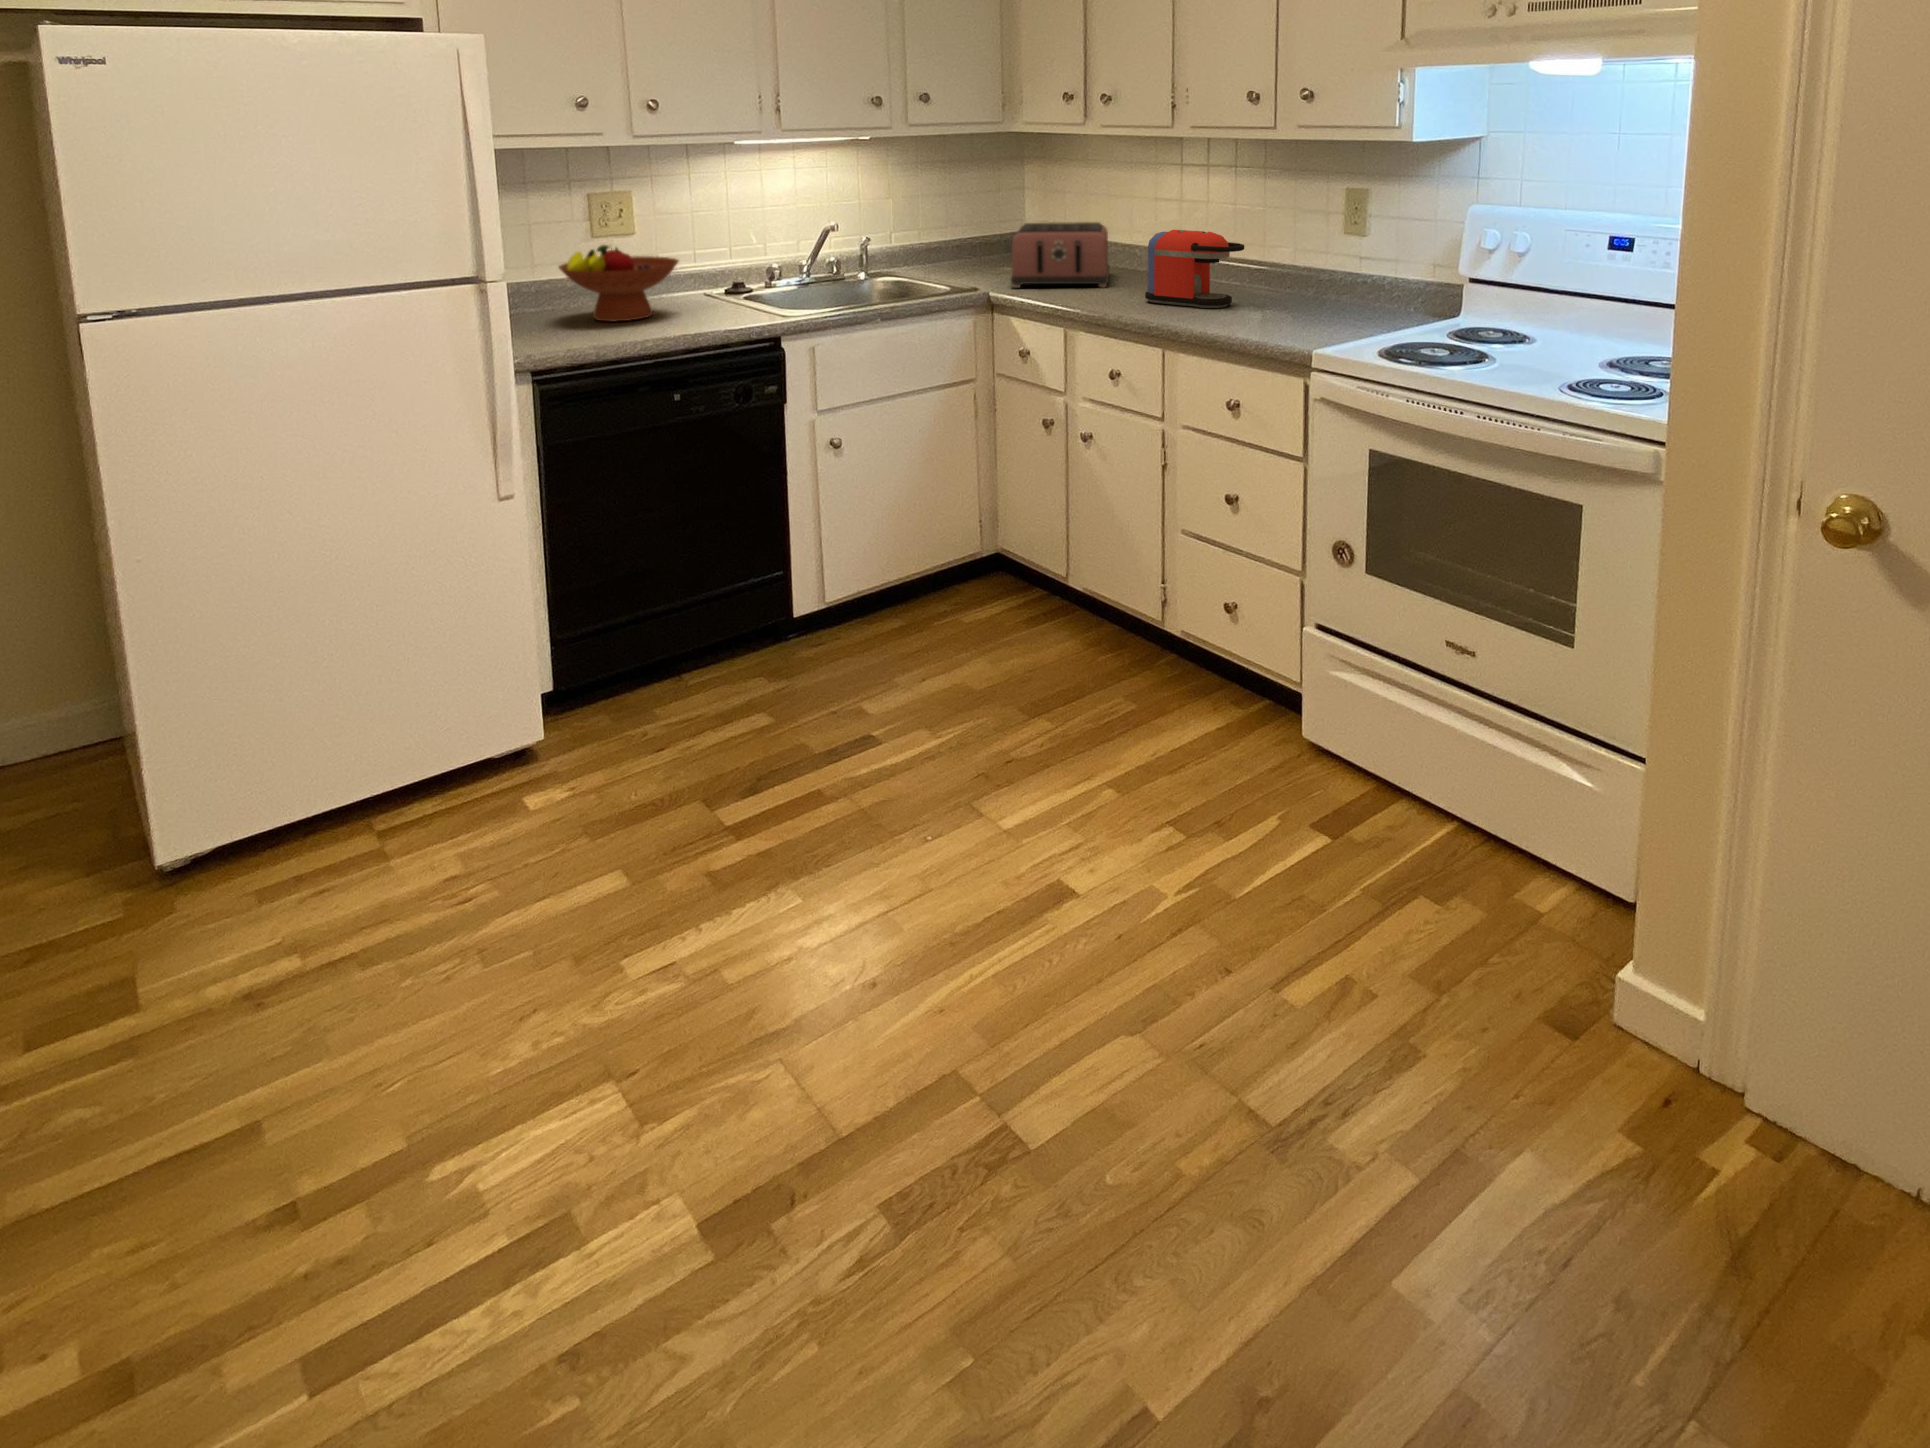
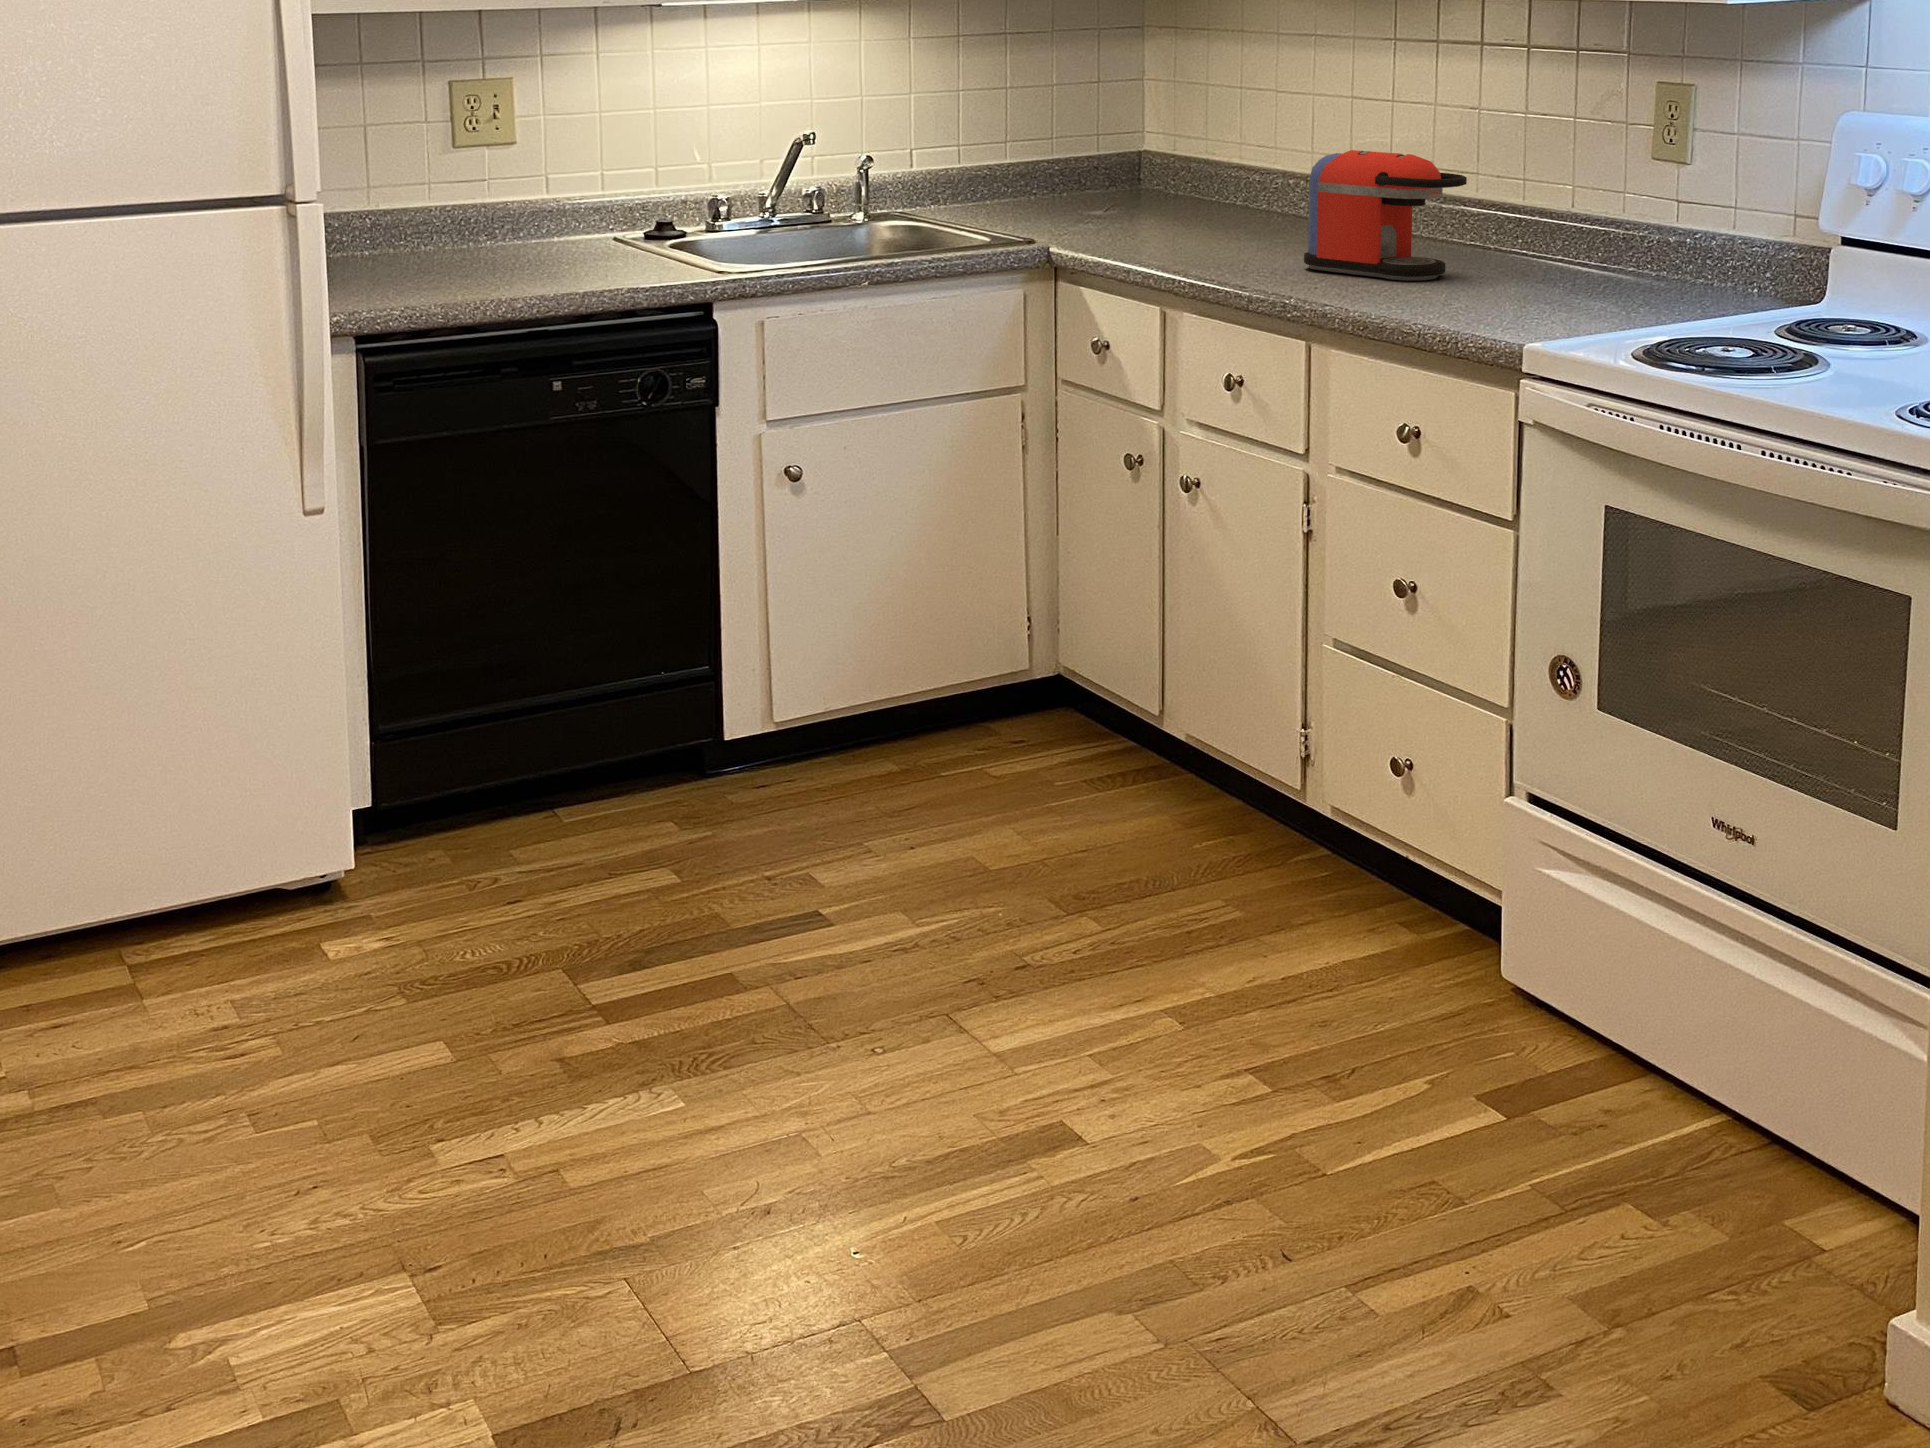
toaster: present [1011,222,1109,288] -> none [1096,138,1272,246]
fruit bowl: present [559,245,679,322] -> none [400,157,575,273]

